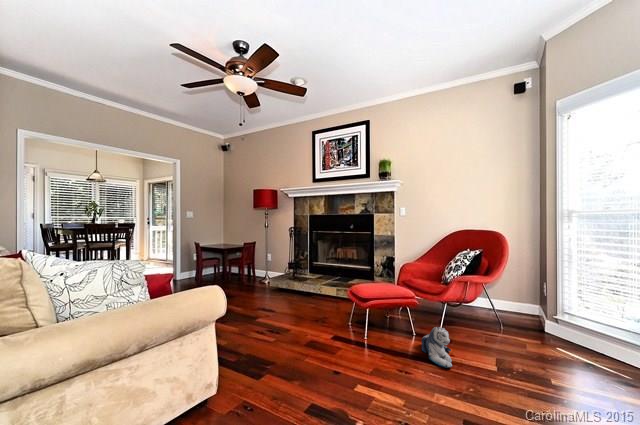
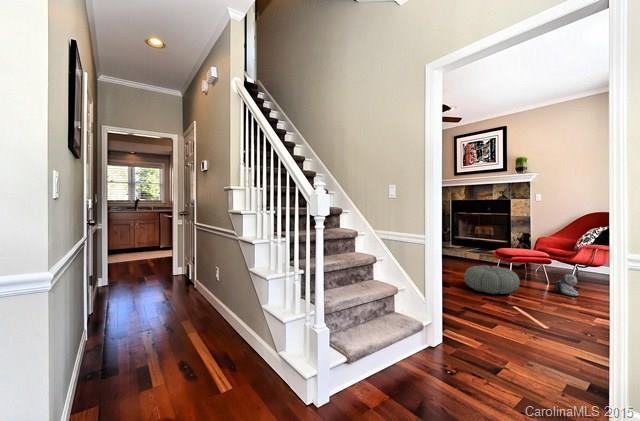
pouf: none [286,316,370,377] -> present [464,265,520,294]

